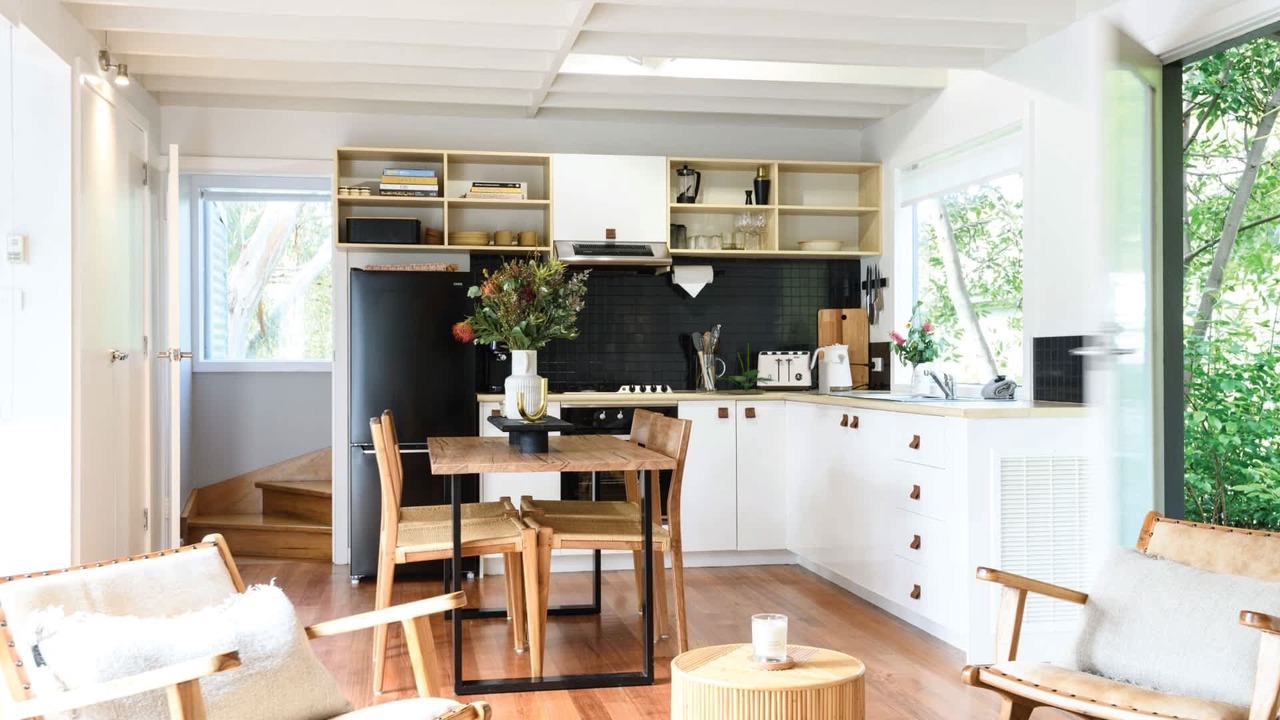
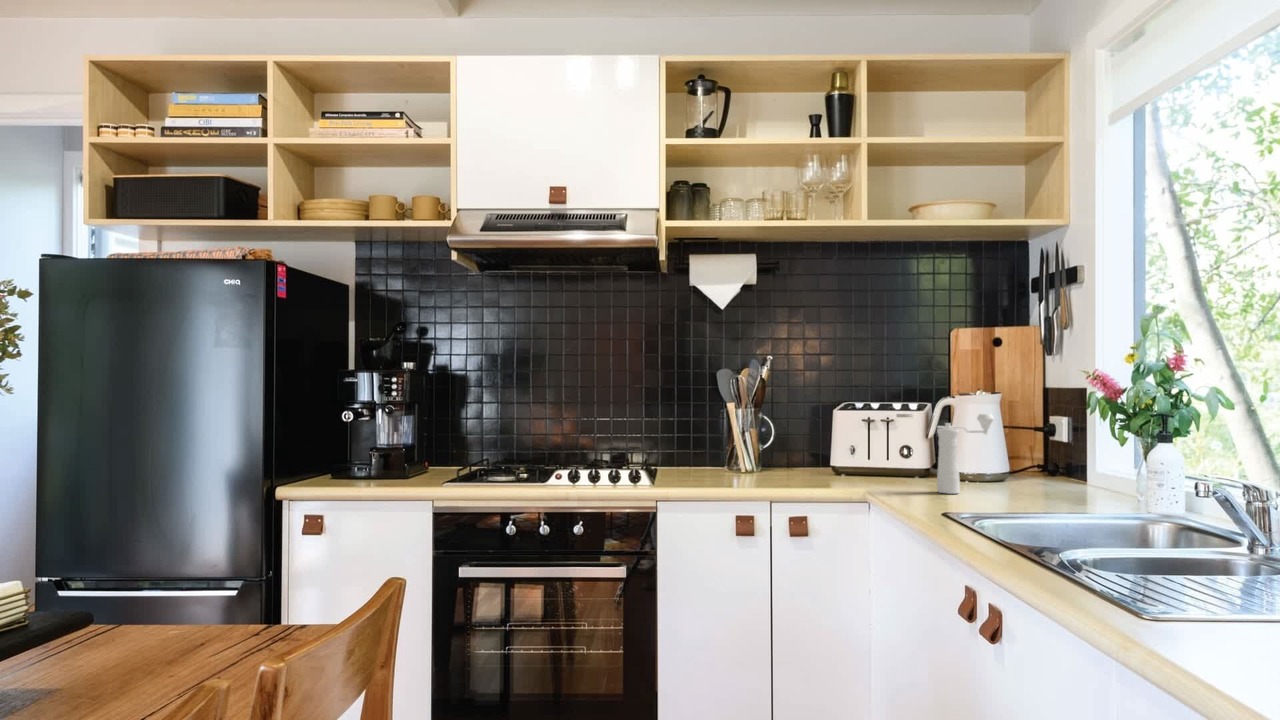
potted plant: present [729,350,774,394] -> none [739,385,857,483]

